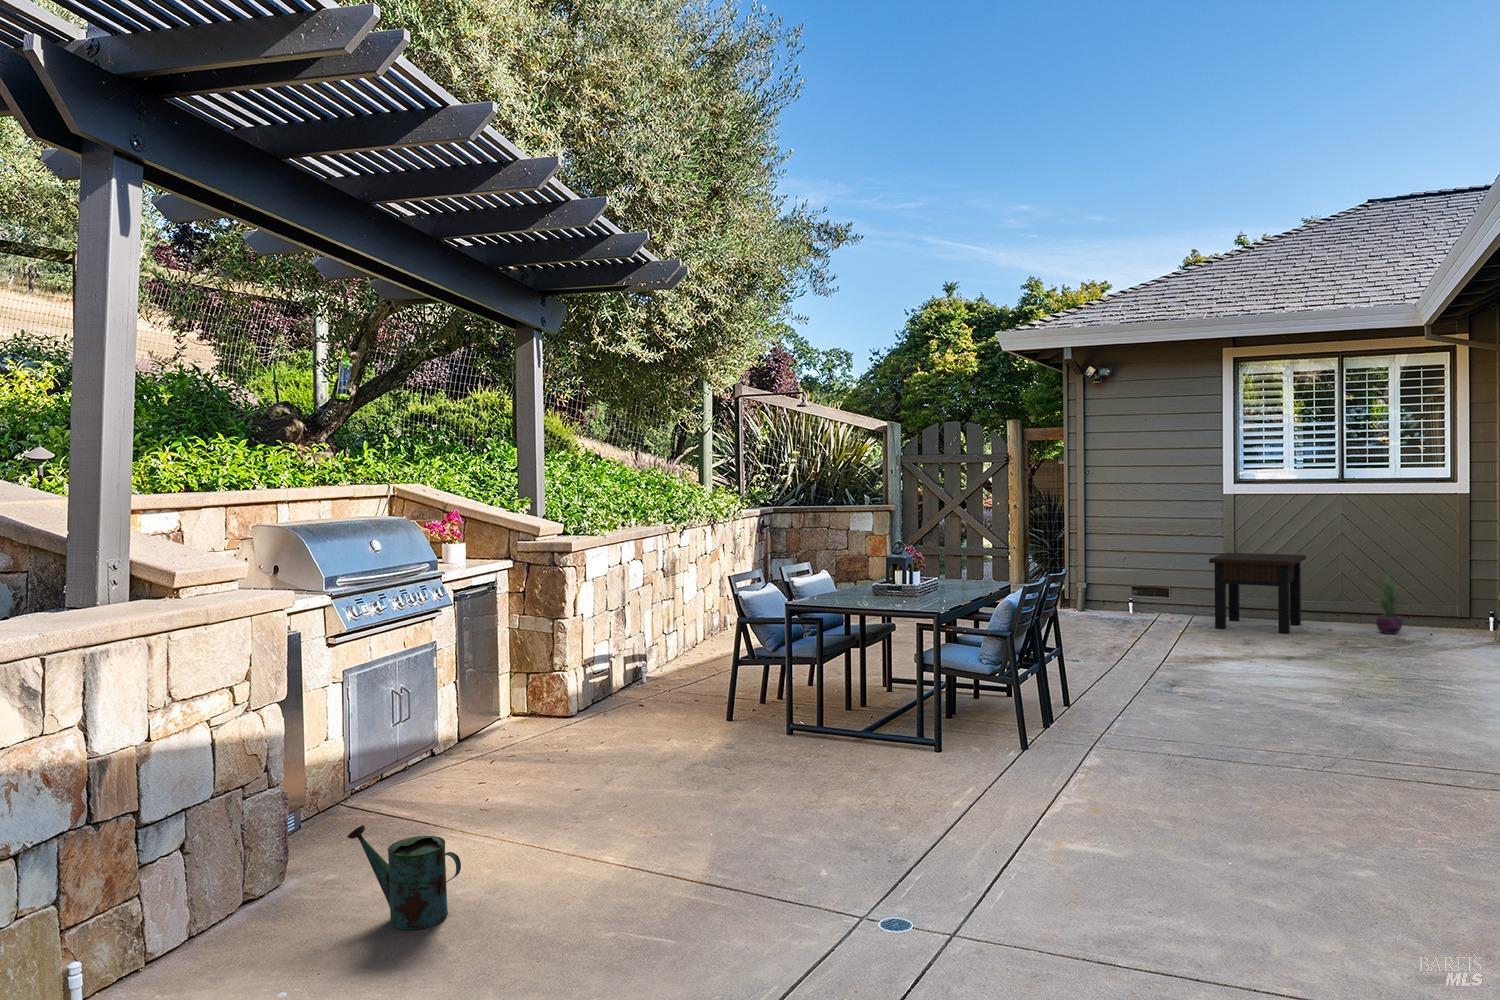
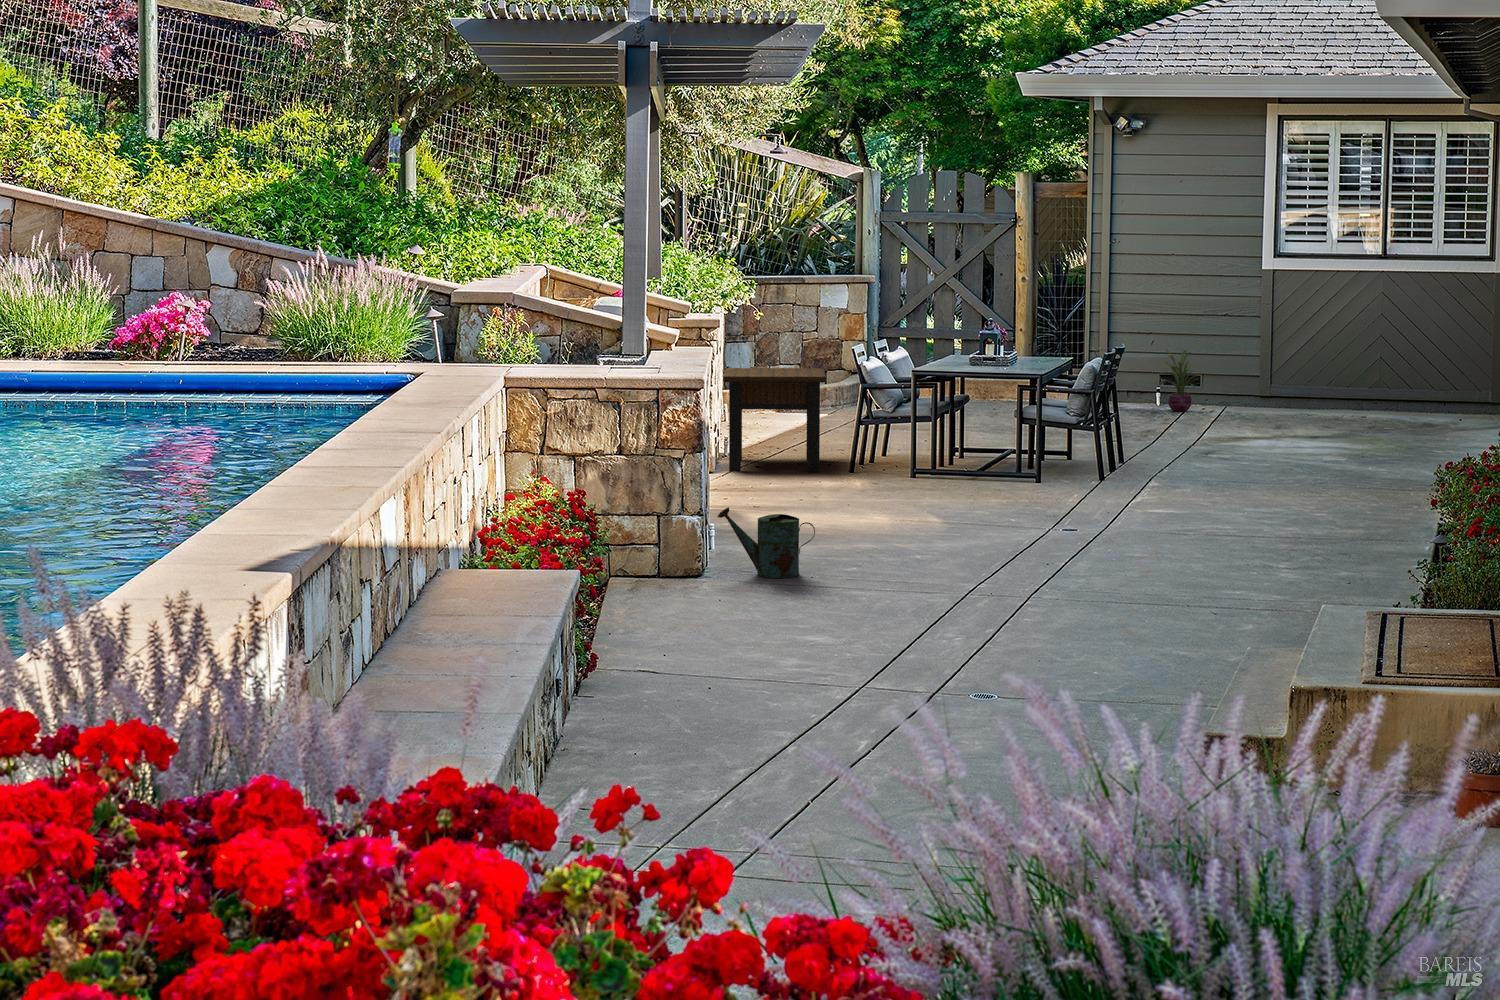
side table: present [1209,553,1306,634] -> present [723,368,826,472]
decorative plant: present [1353,572,1402,634] -> present [1159,350,1197,412]

